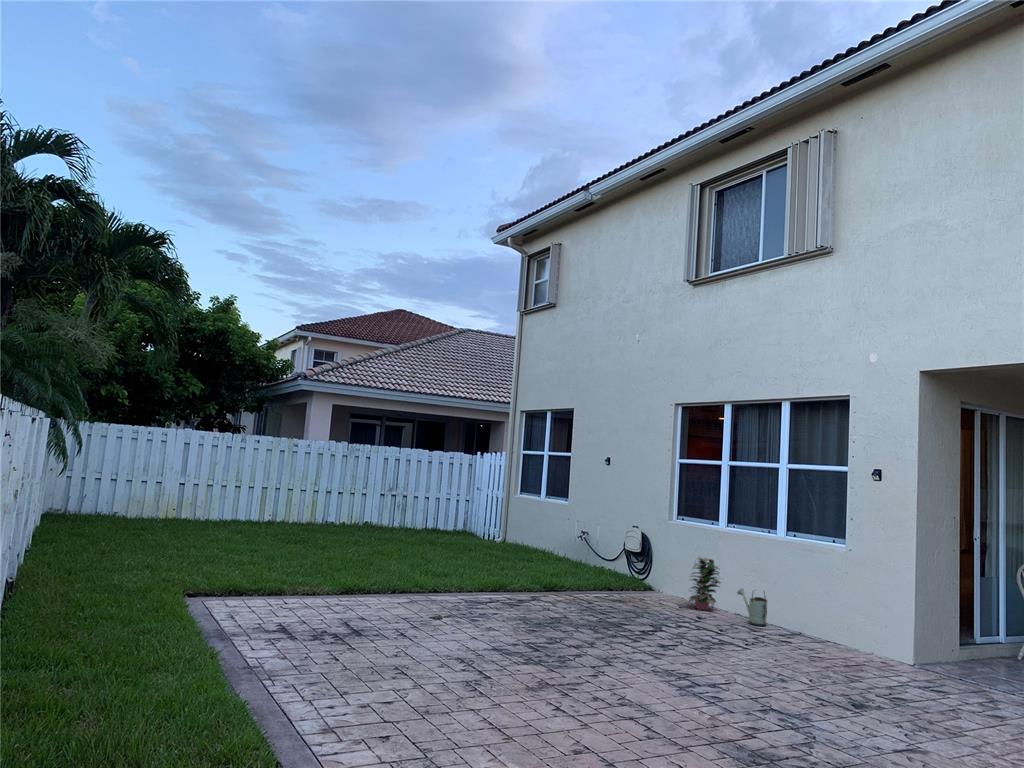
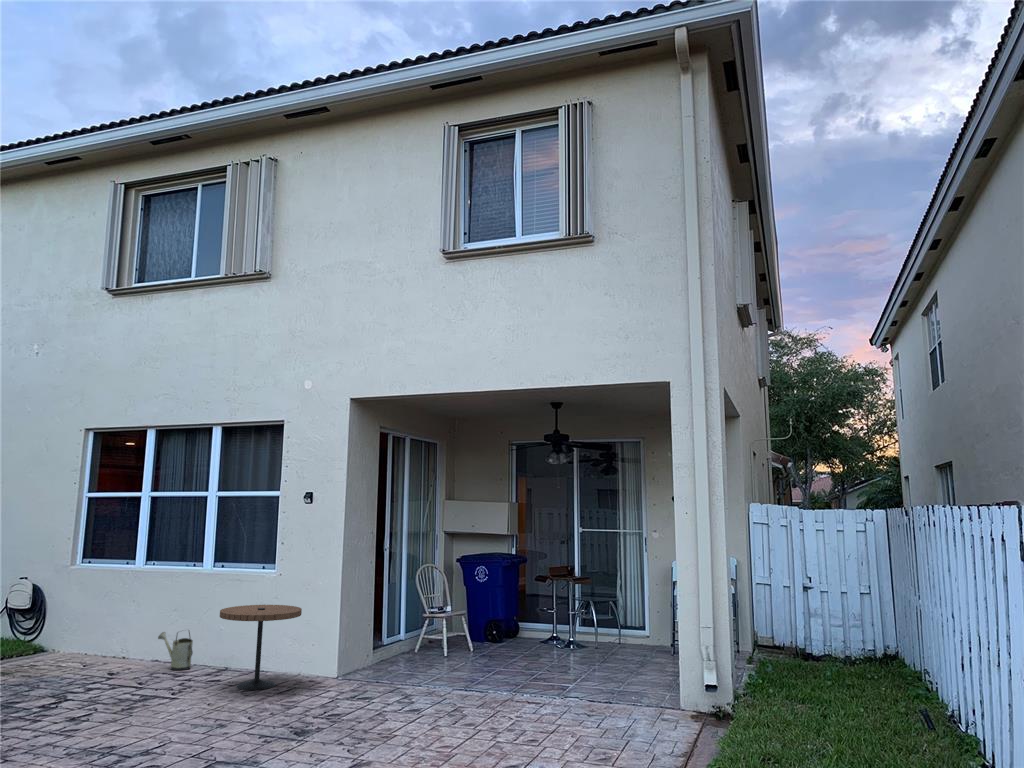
decorative plant: present [689,557,720,610] -> none [95,604,141,665]
side table: none [787,574,870,659] -> present [220,605,302,690]

